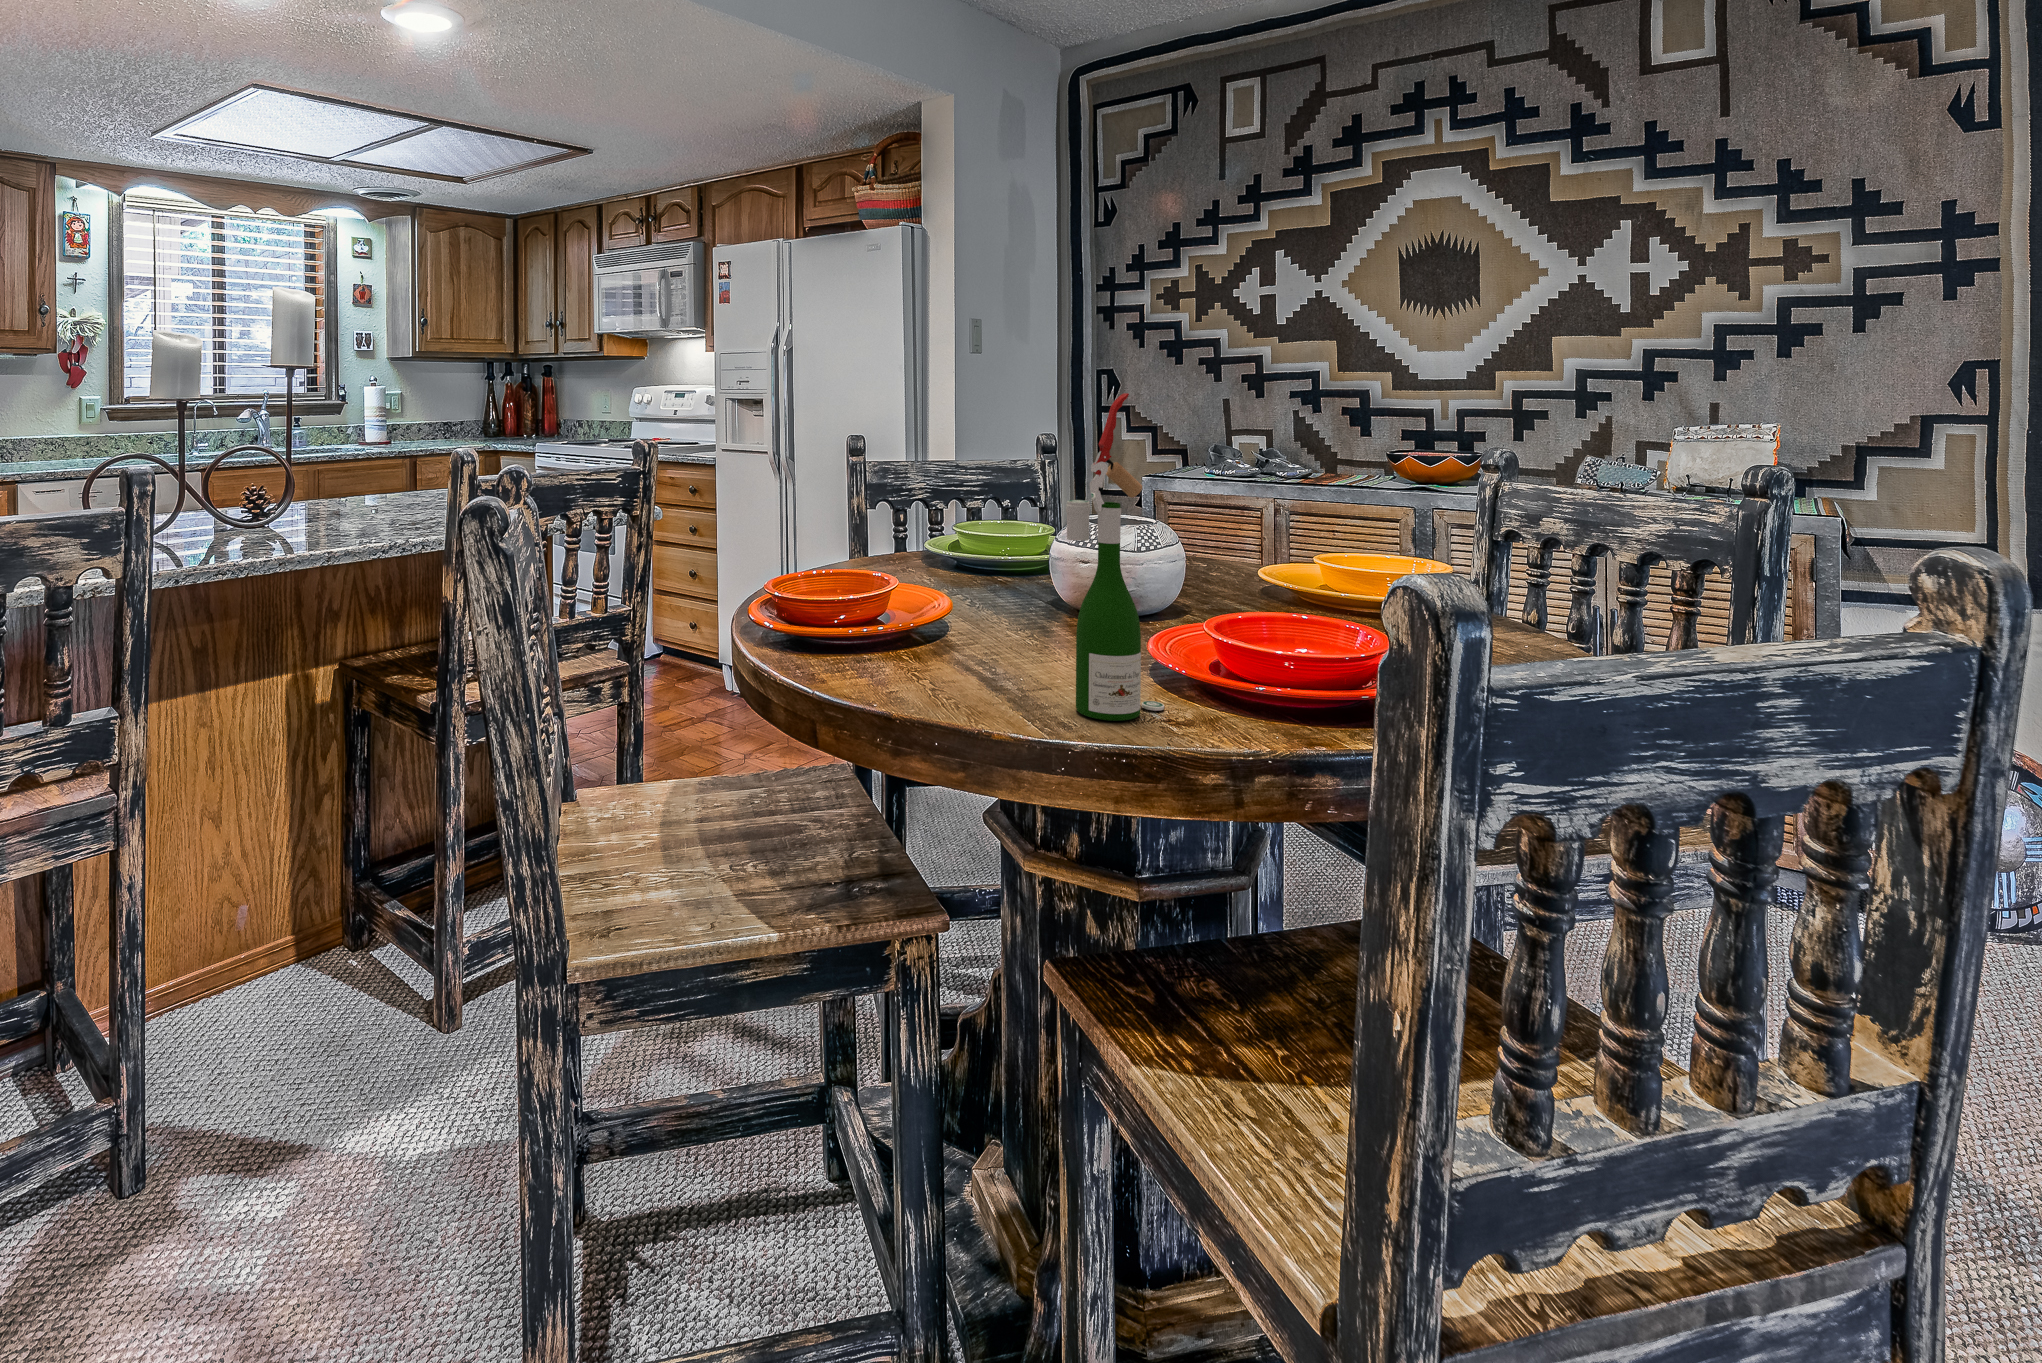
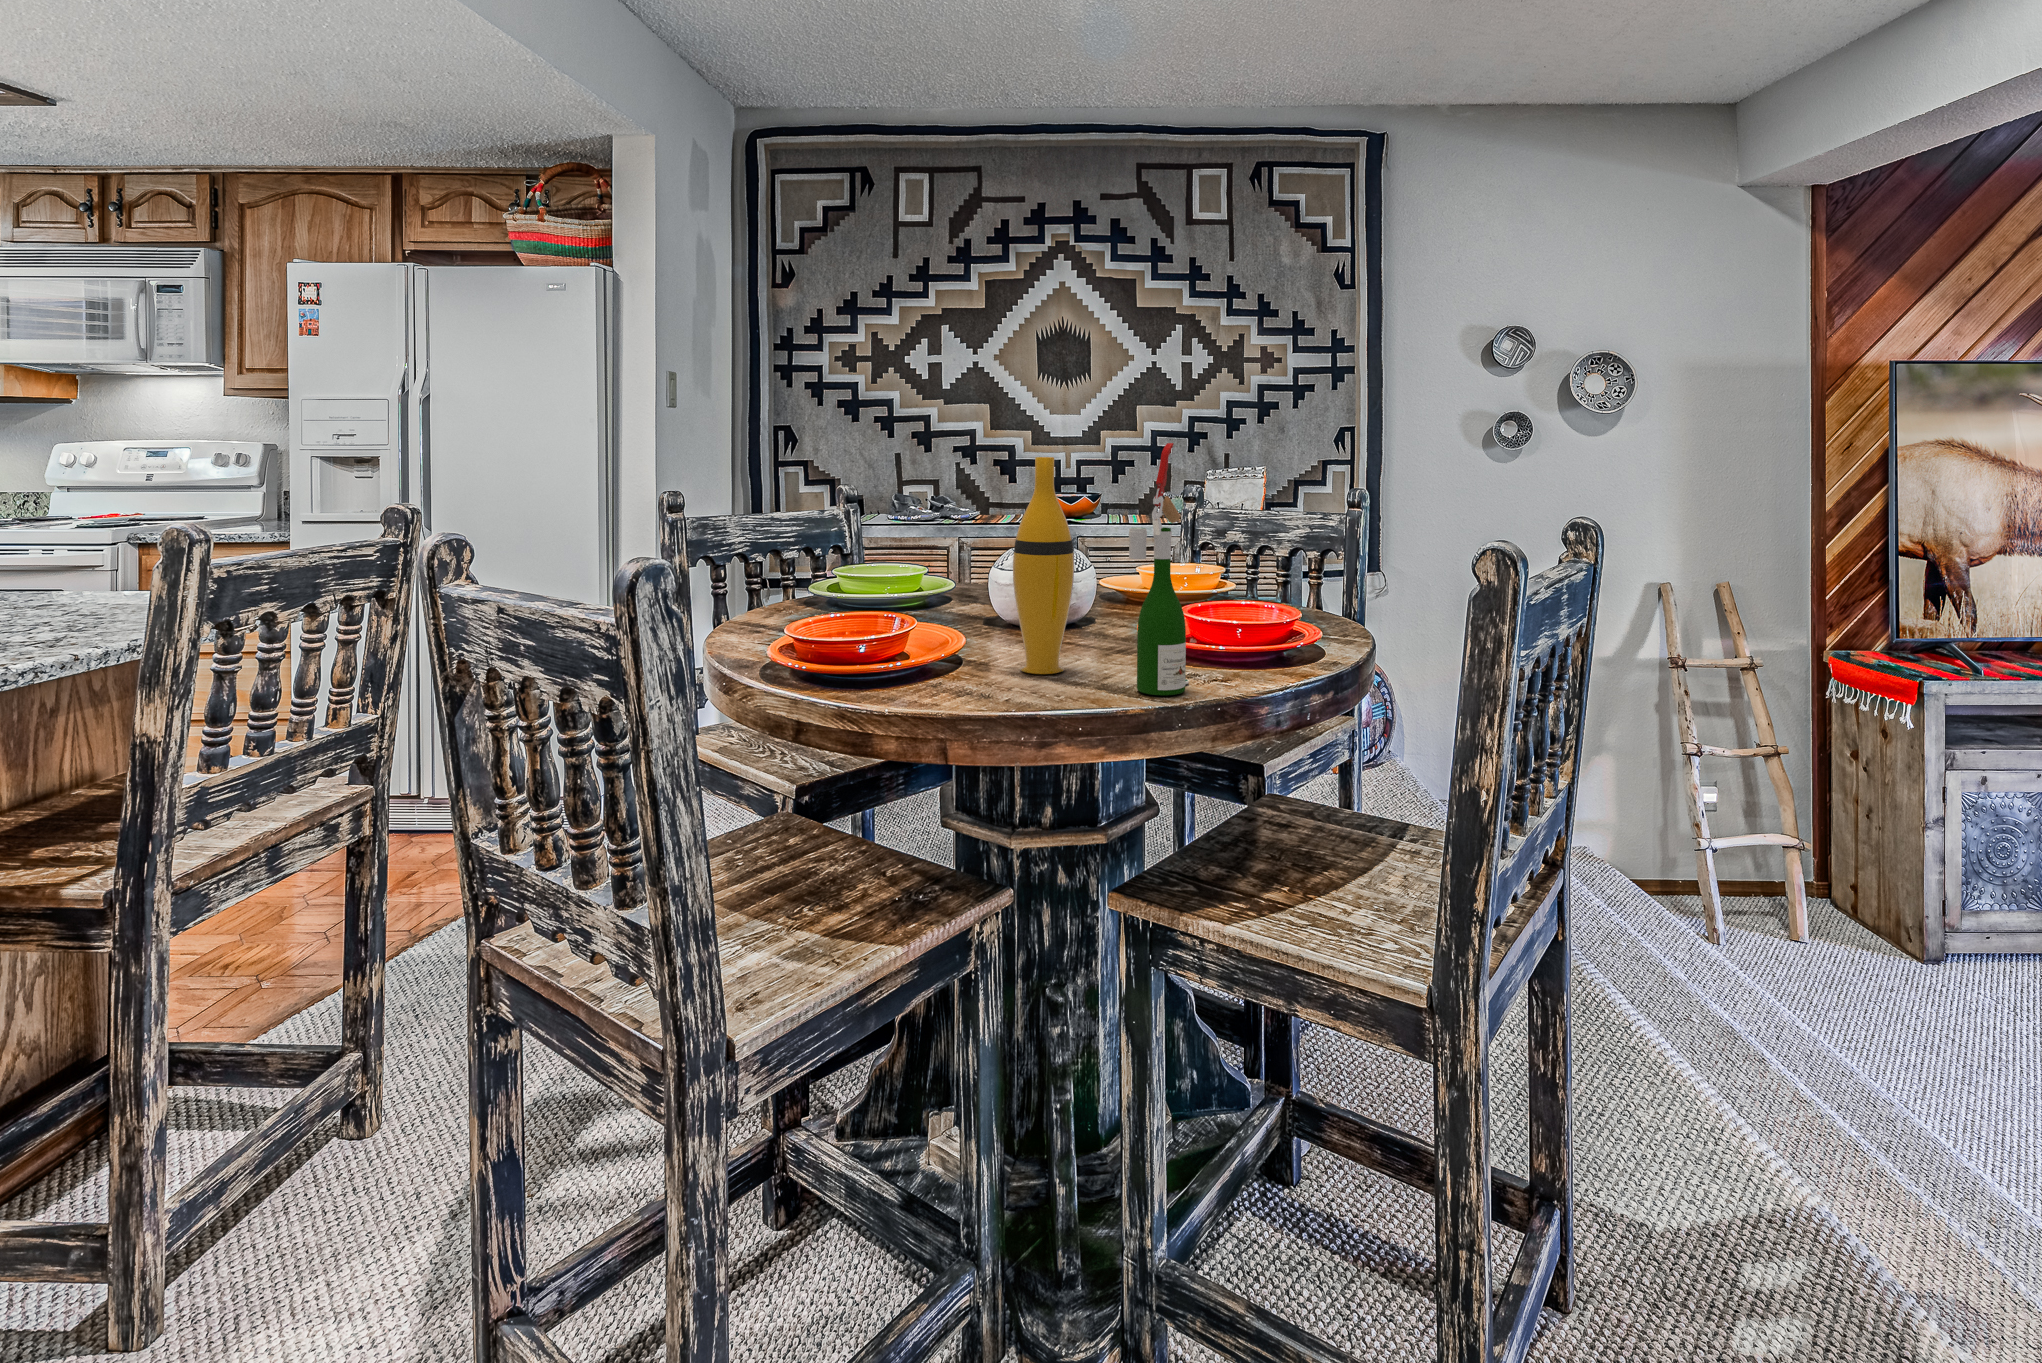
vase: none [988,409,1061,669] -> present [1013,457,1074,674]

